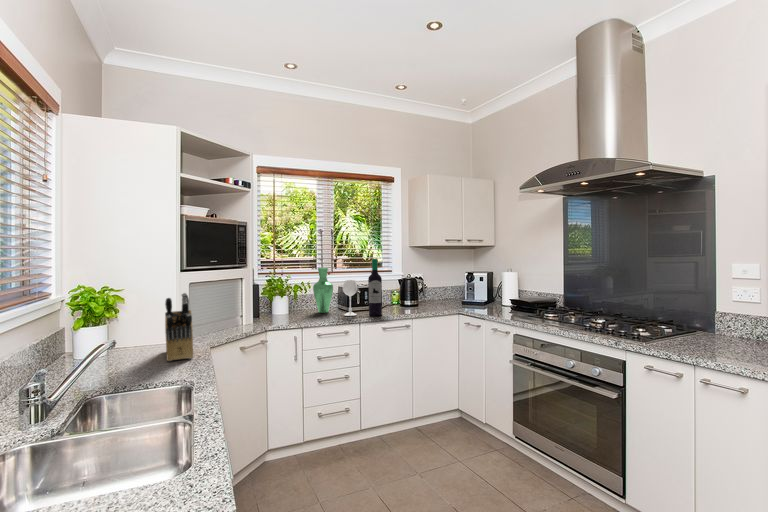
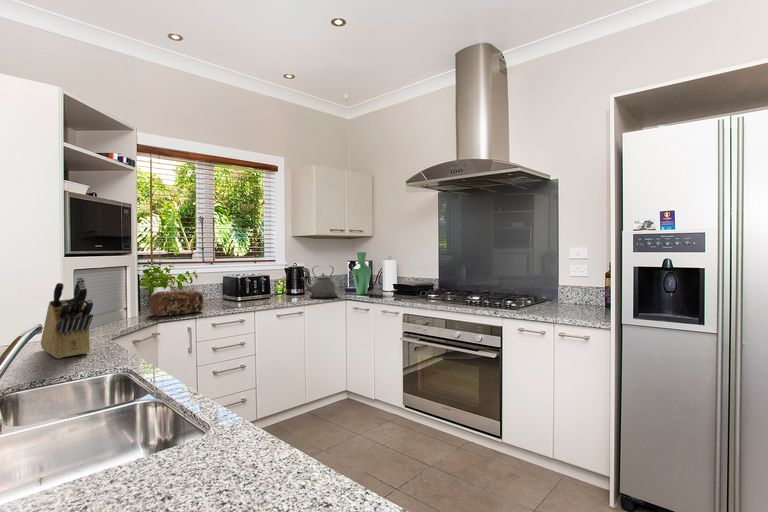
wine bottle: present [343,259,382,316] -> none [232,246,275,306]
vase: present [313,268,333,313] -> present [352,252,371,295]
kettle: none [410,278,447,311] -> present [301,266,337,298]
bread loaf: none [271,299,314,323] -> present [149,290,203,317]

